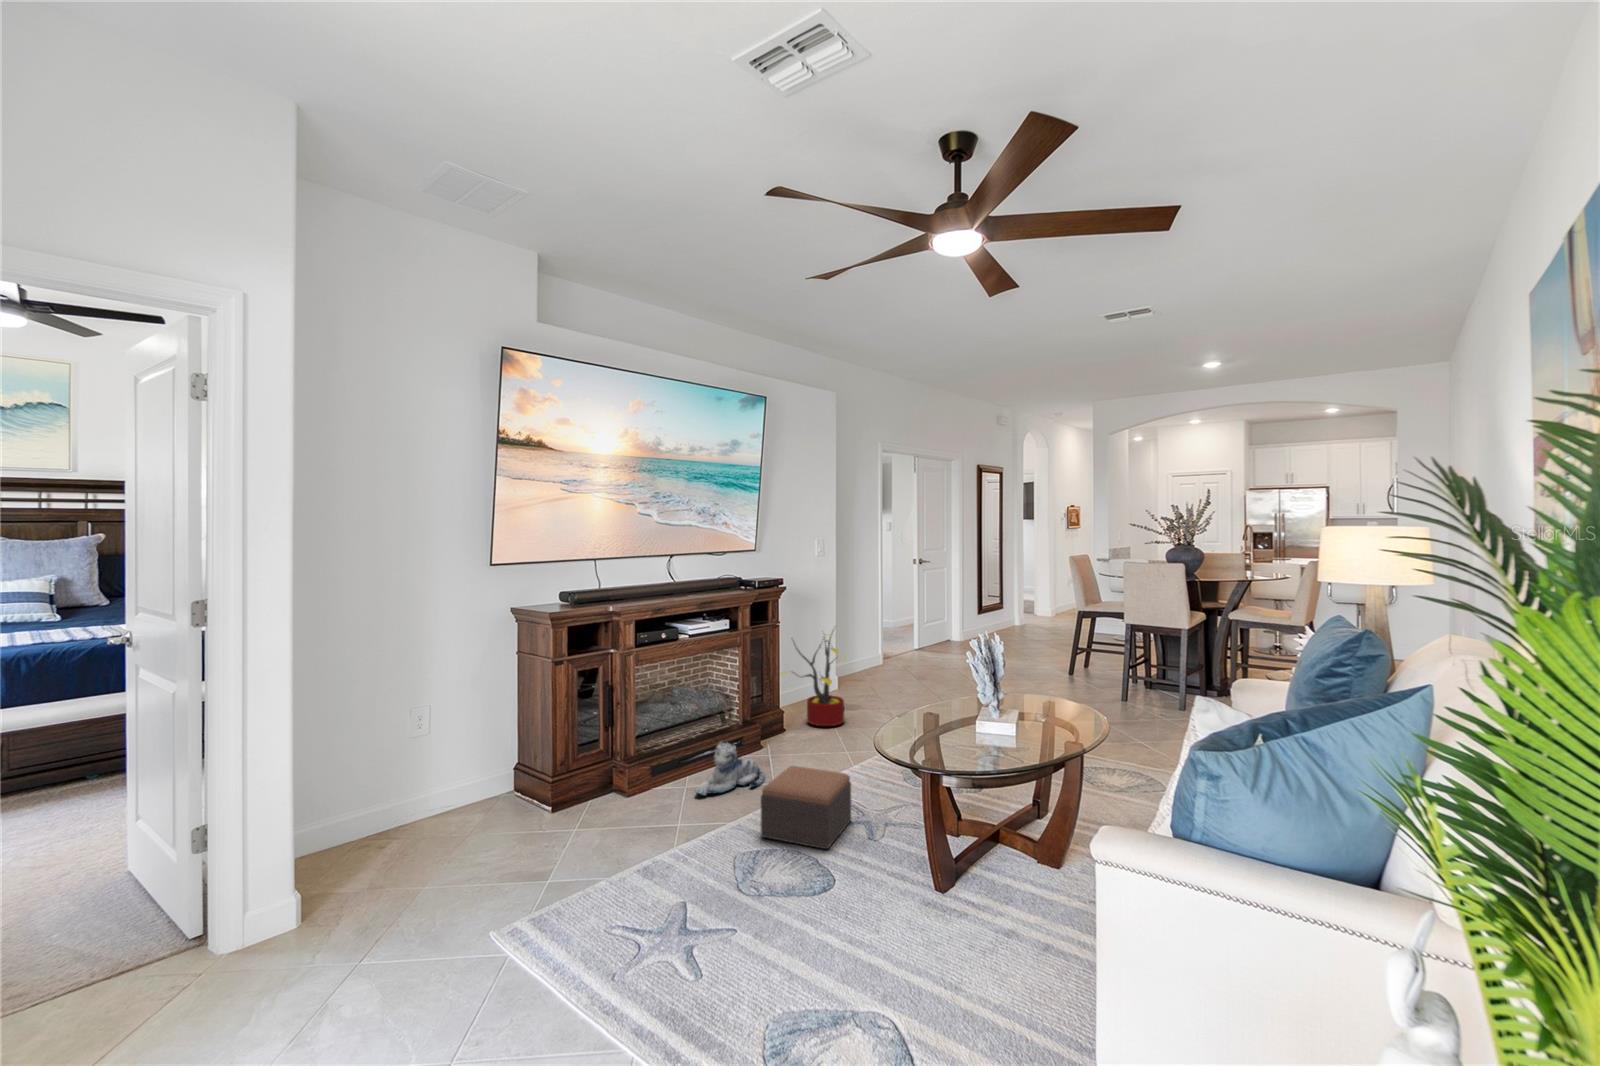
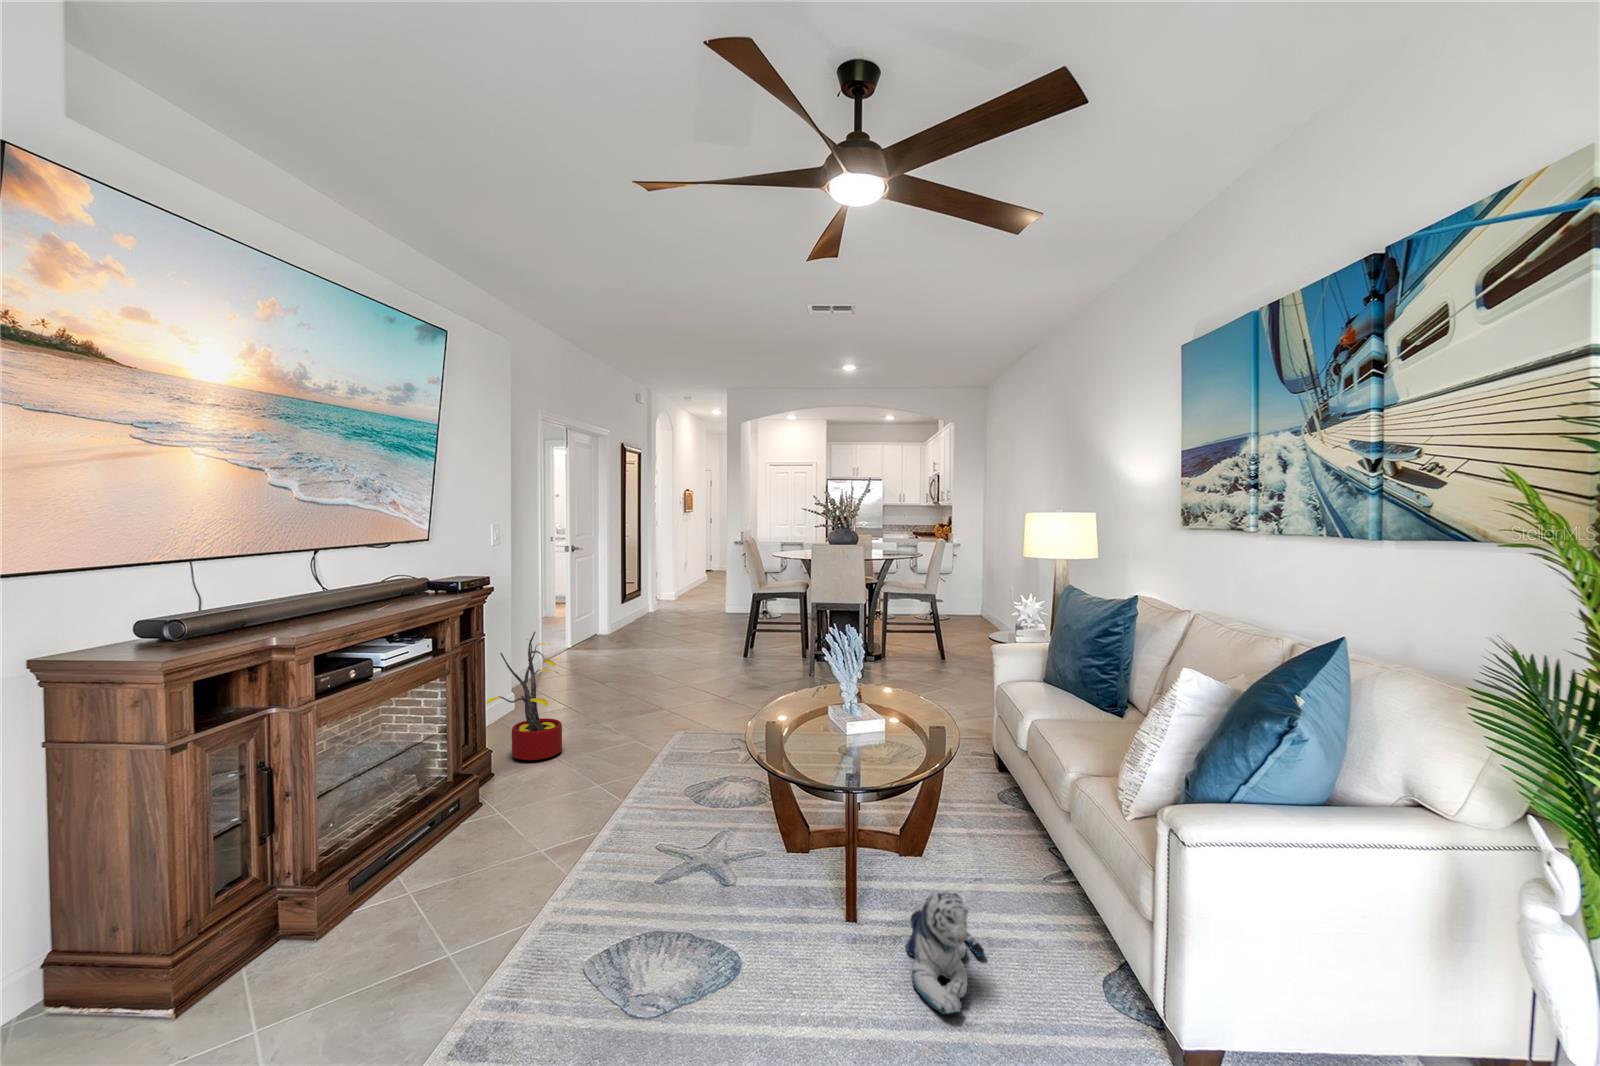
plush toy: present [696,742,765,796] -> present [905,892,984,1015]
footstool: present [761,766,851,849] -> none [590,813,690,929]

